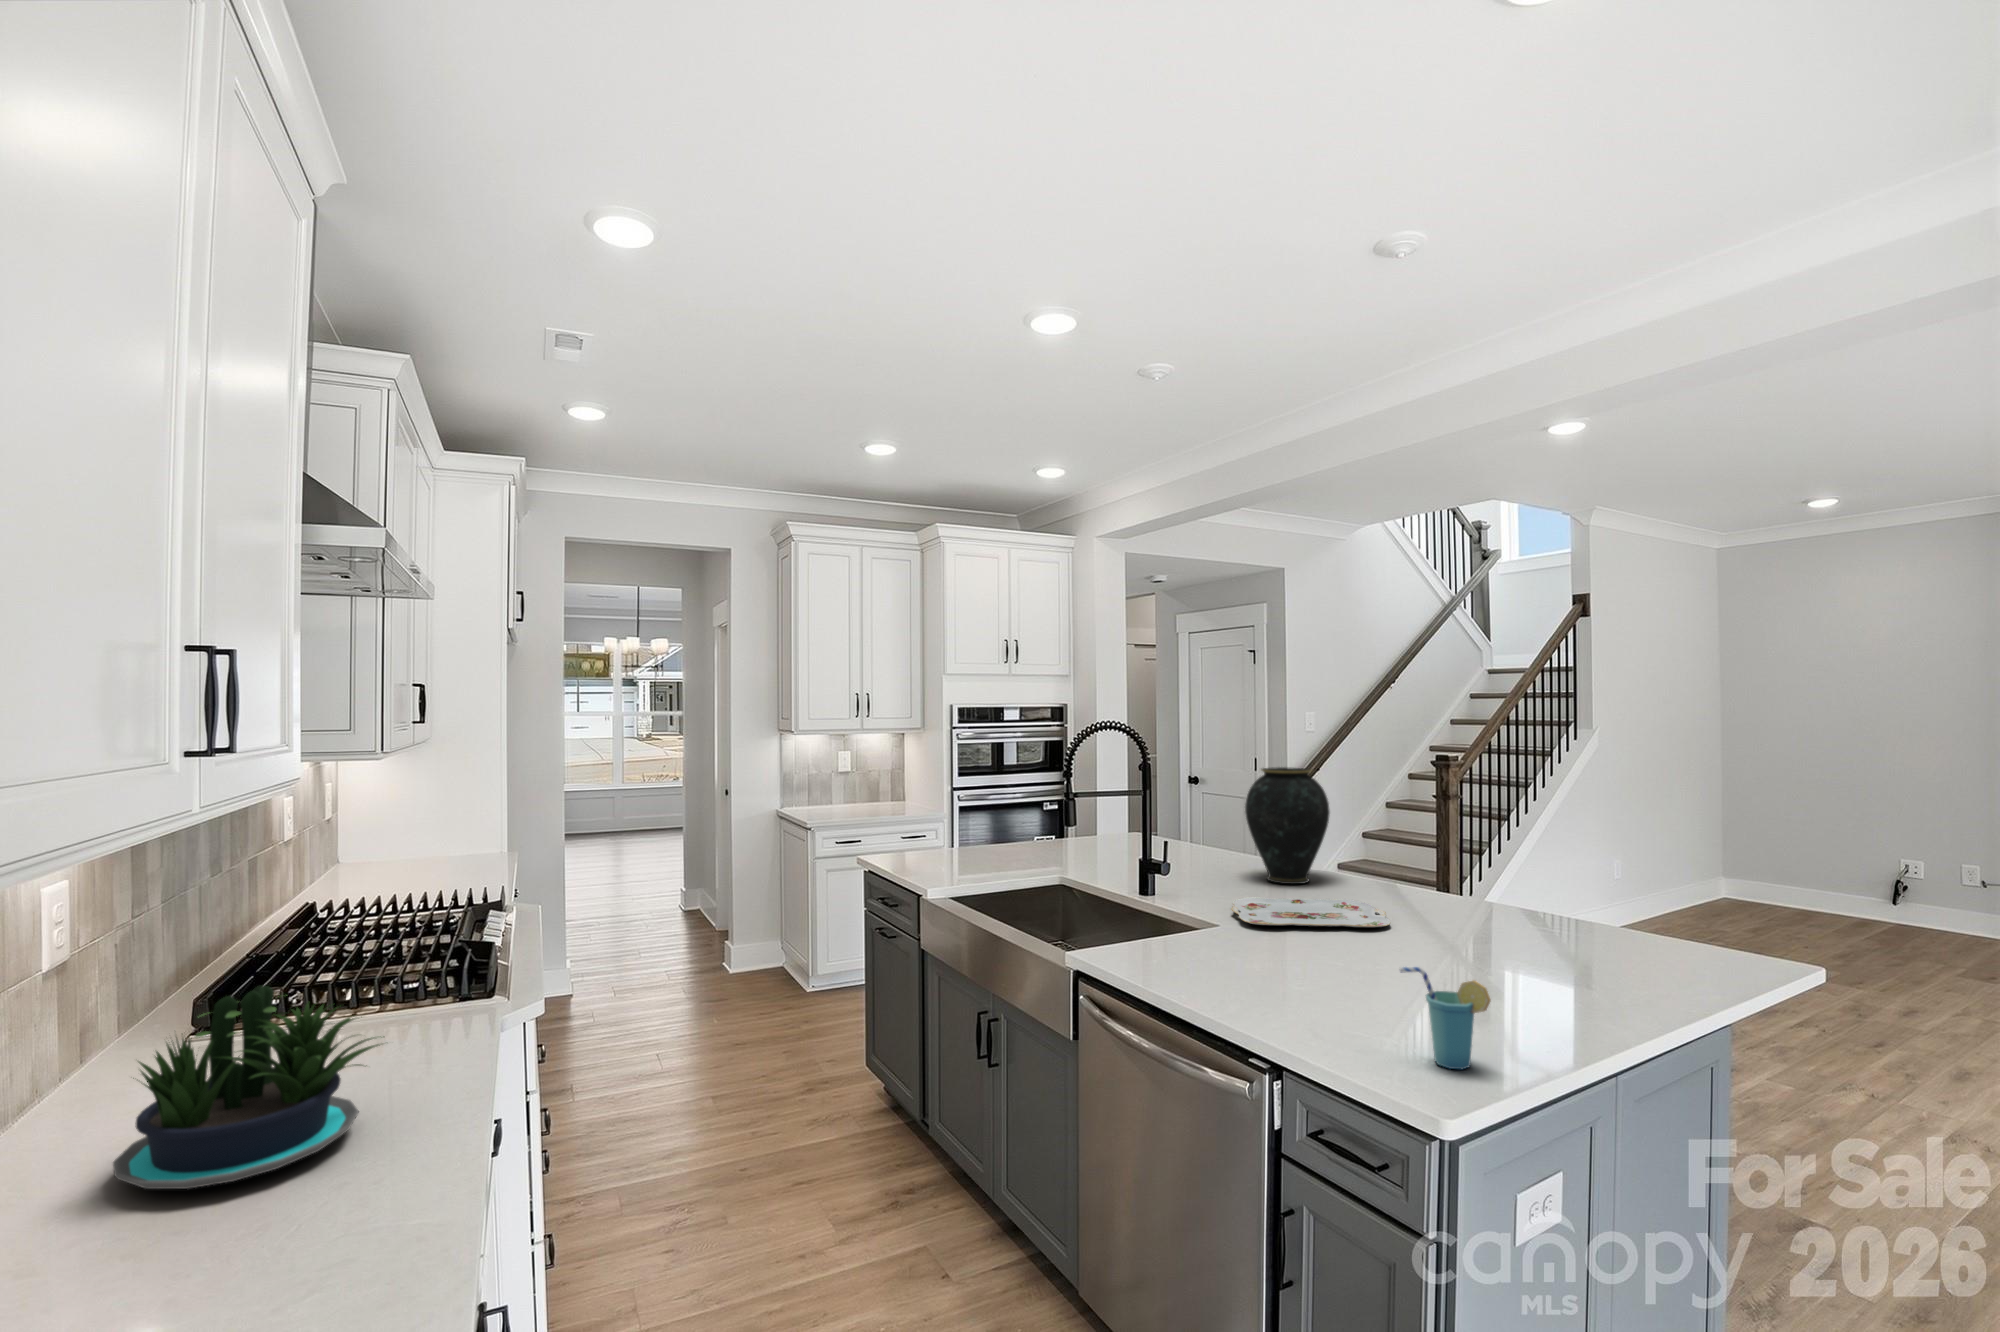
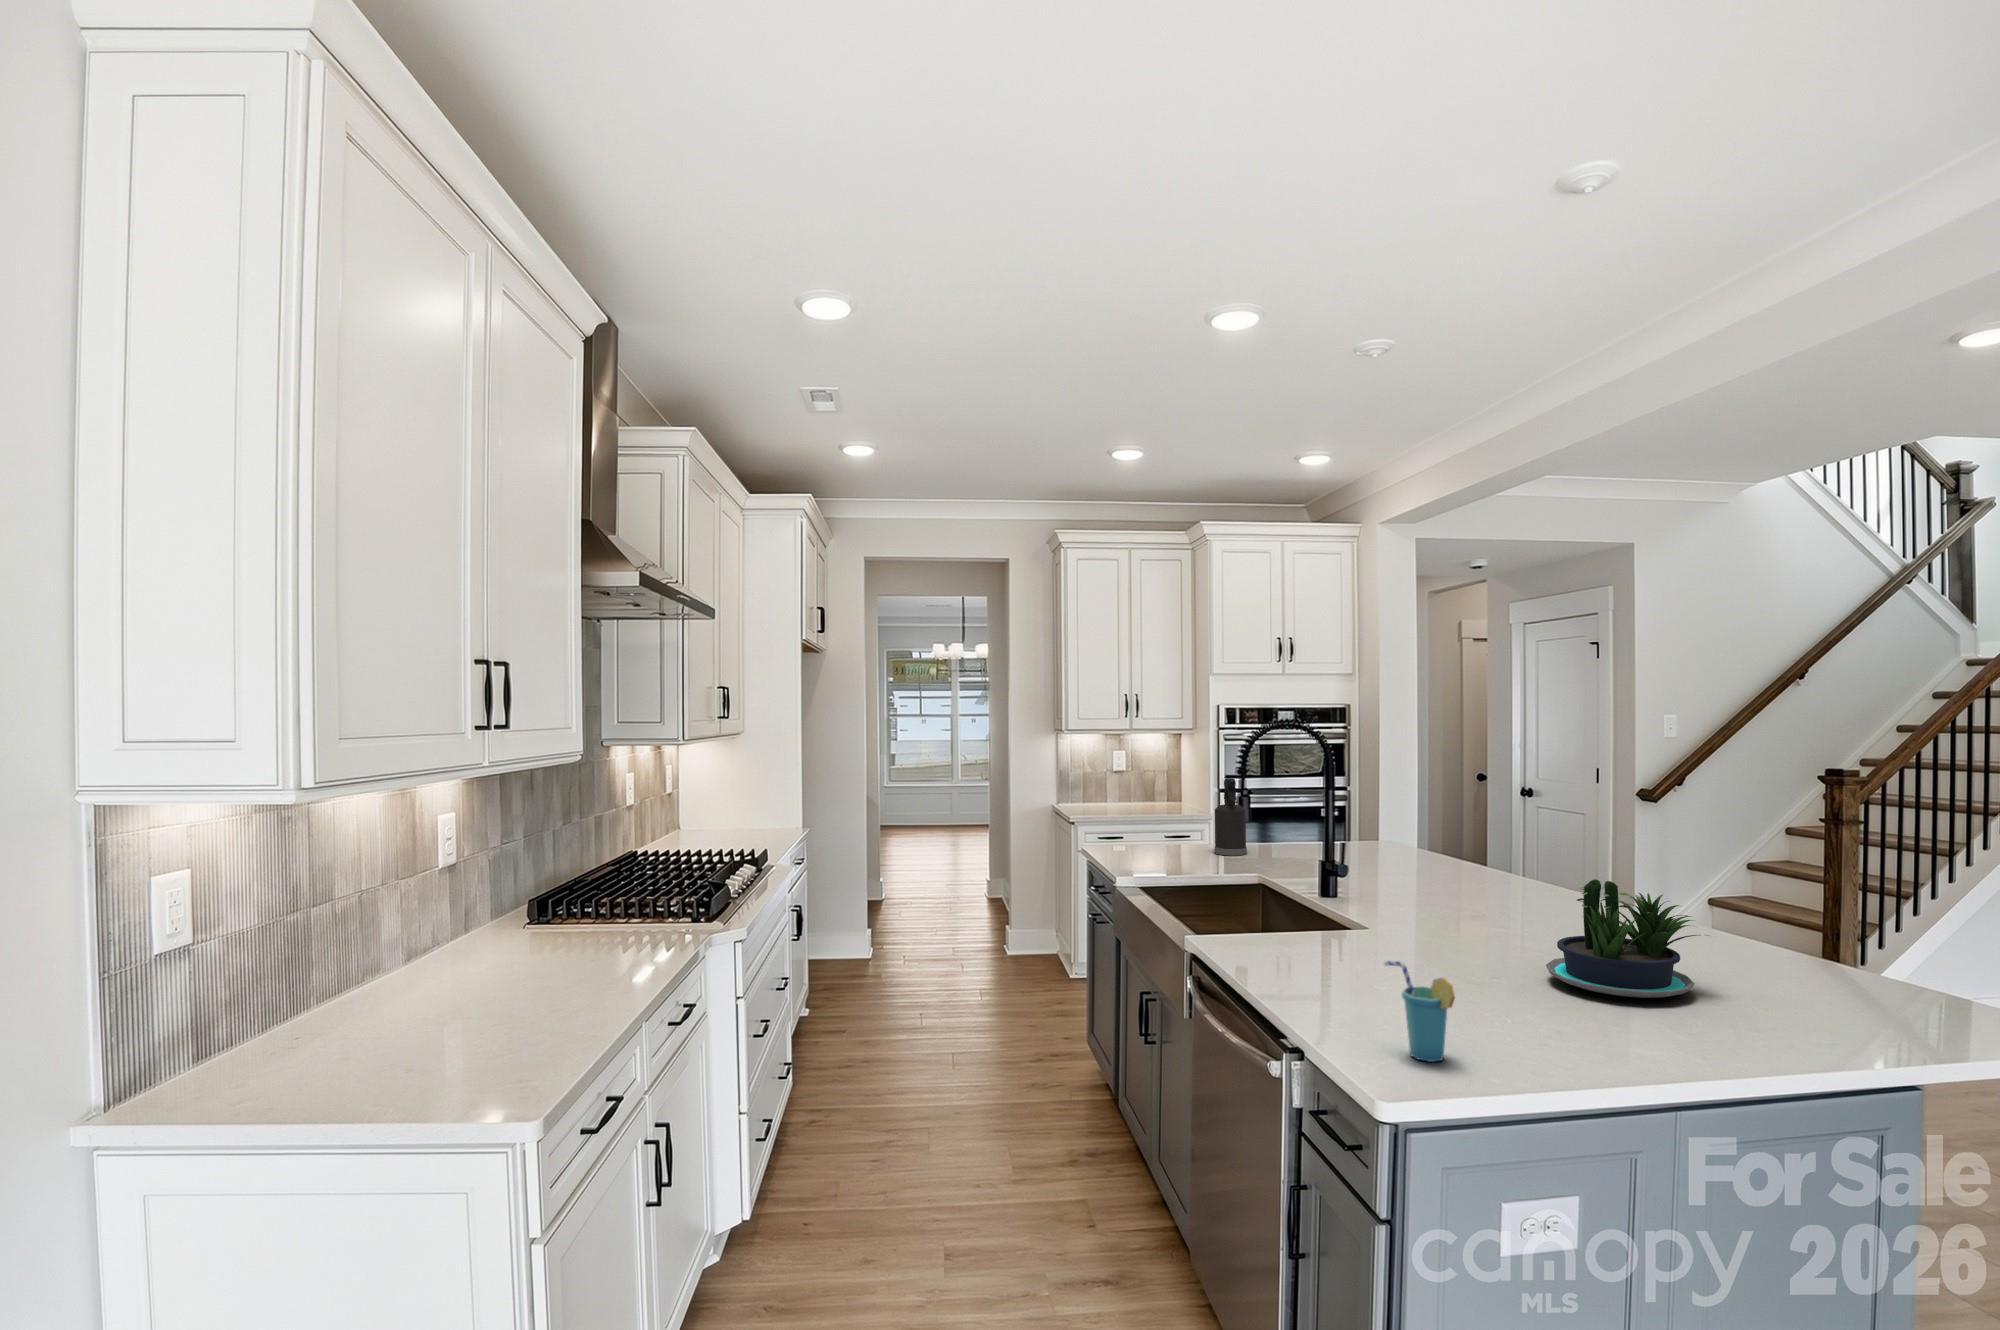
vase: present [1245,767,1330,884] -> none [1431,773,1525,897]
spray bottle: none [1010,780,1042,859] -> present [1215,778,1247,856]
serving tray: present [1231,897,1390,927] -> none [1372,904,1541,942]
potted plant: present [113,986,380,1189] -> present [1546,879,1698,998]

